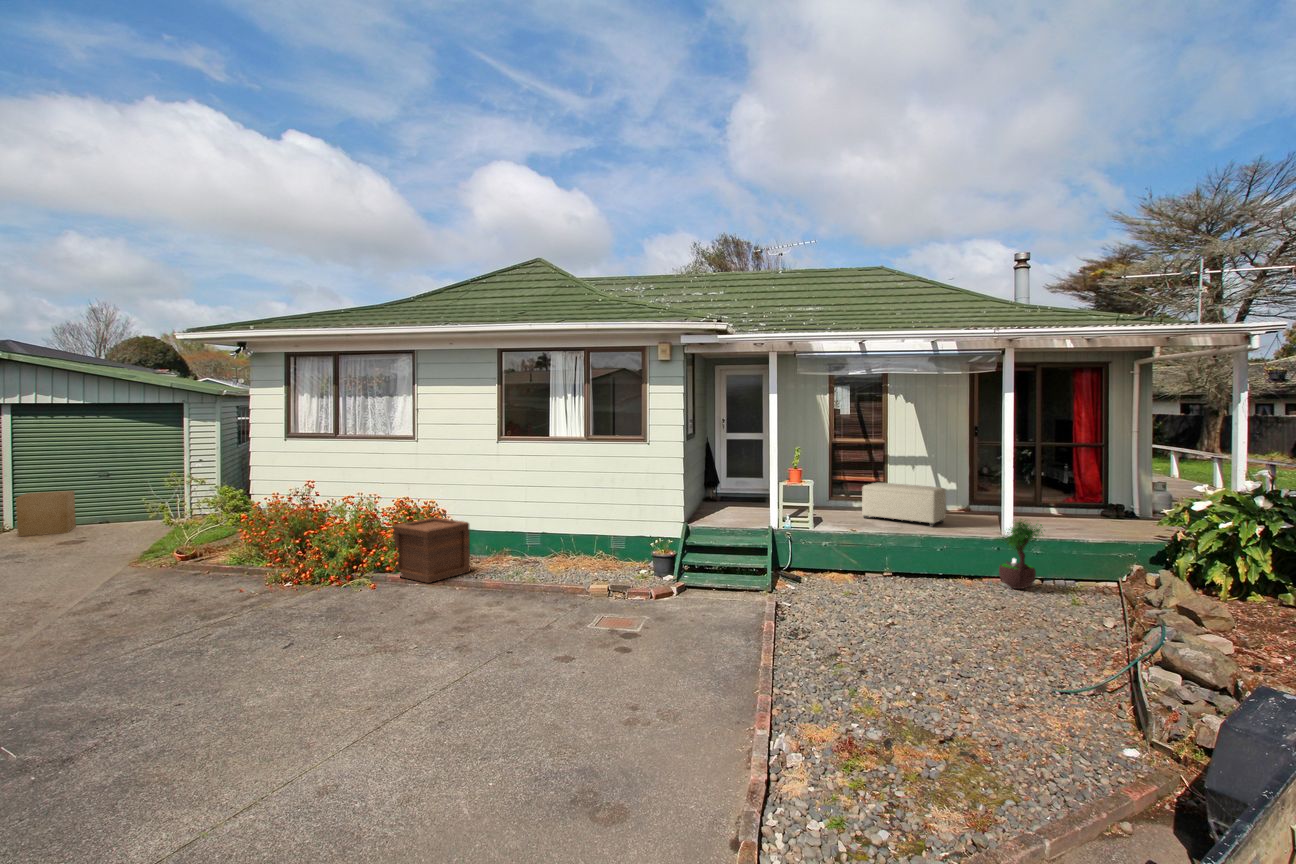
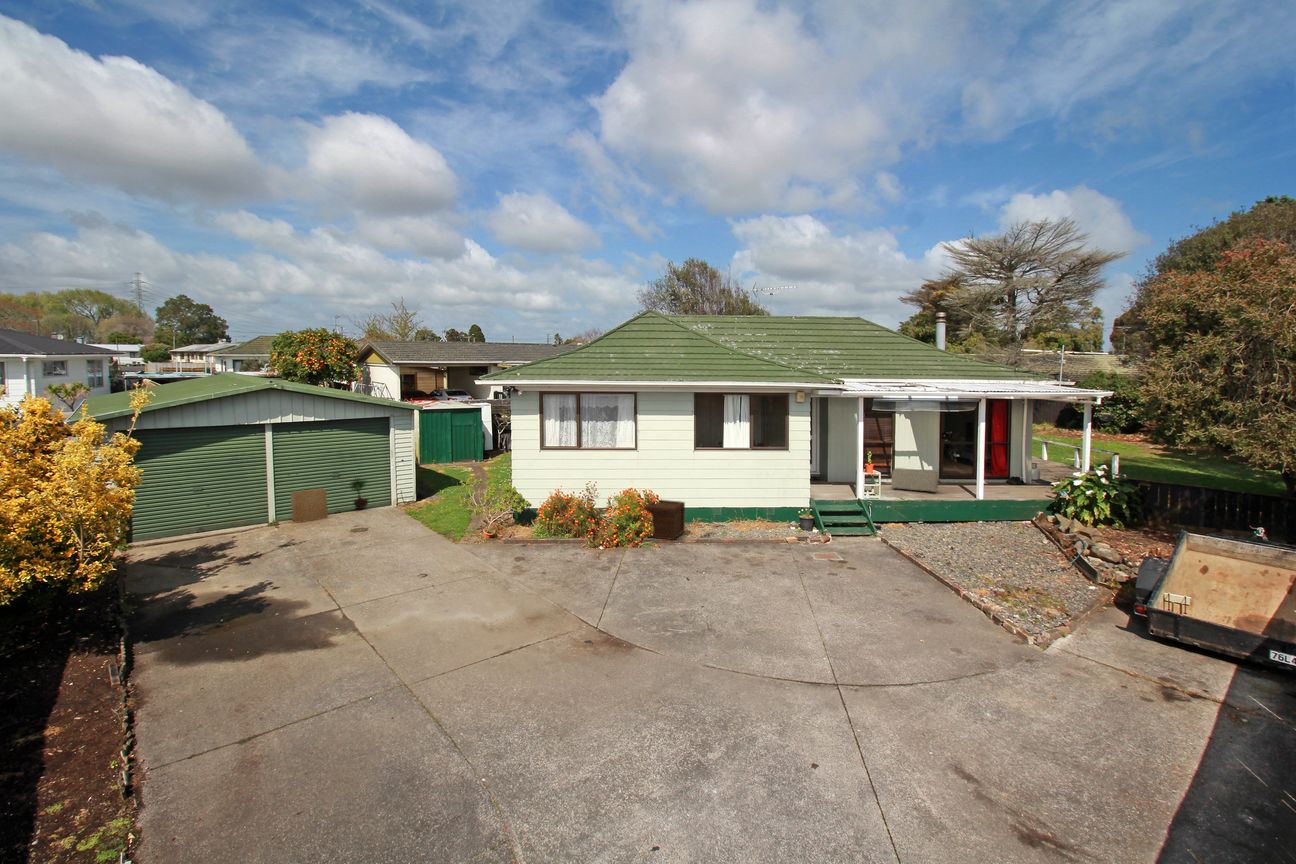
potted tree: present [997,520,1043,589] -> present [349,478,368,509]

